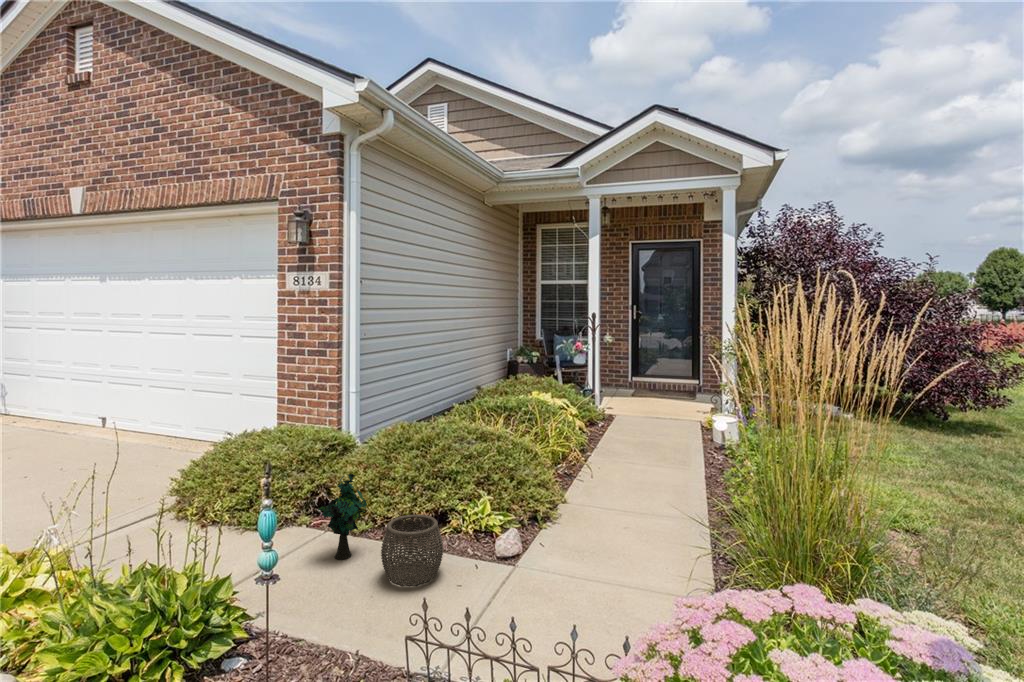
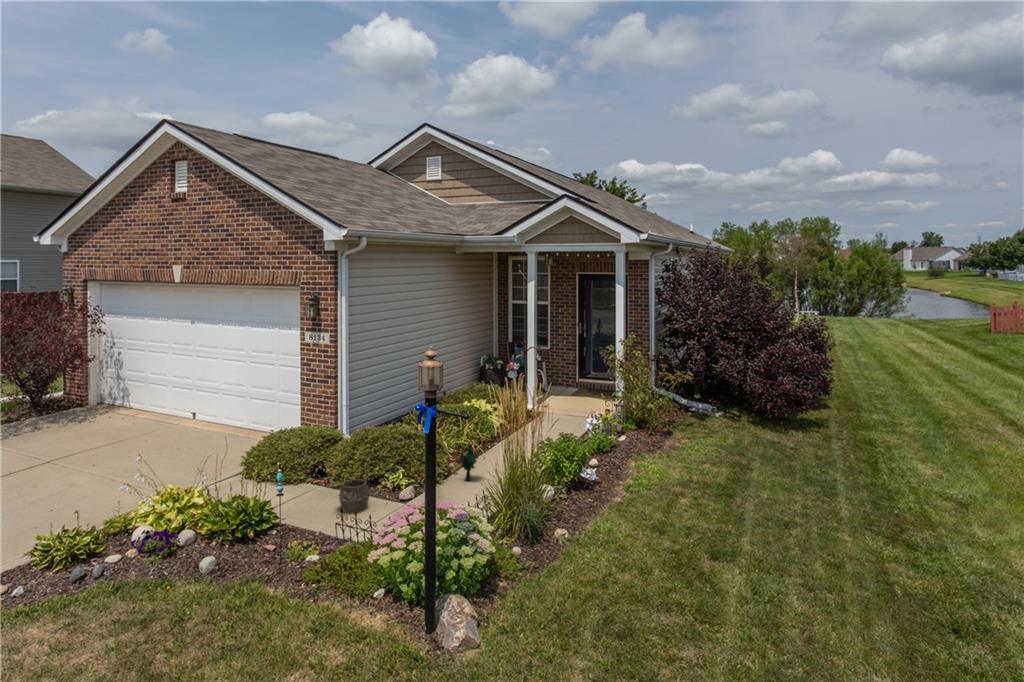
decorative plant: present [319,474,367,560] -> present [459,444,478,481]

